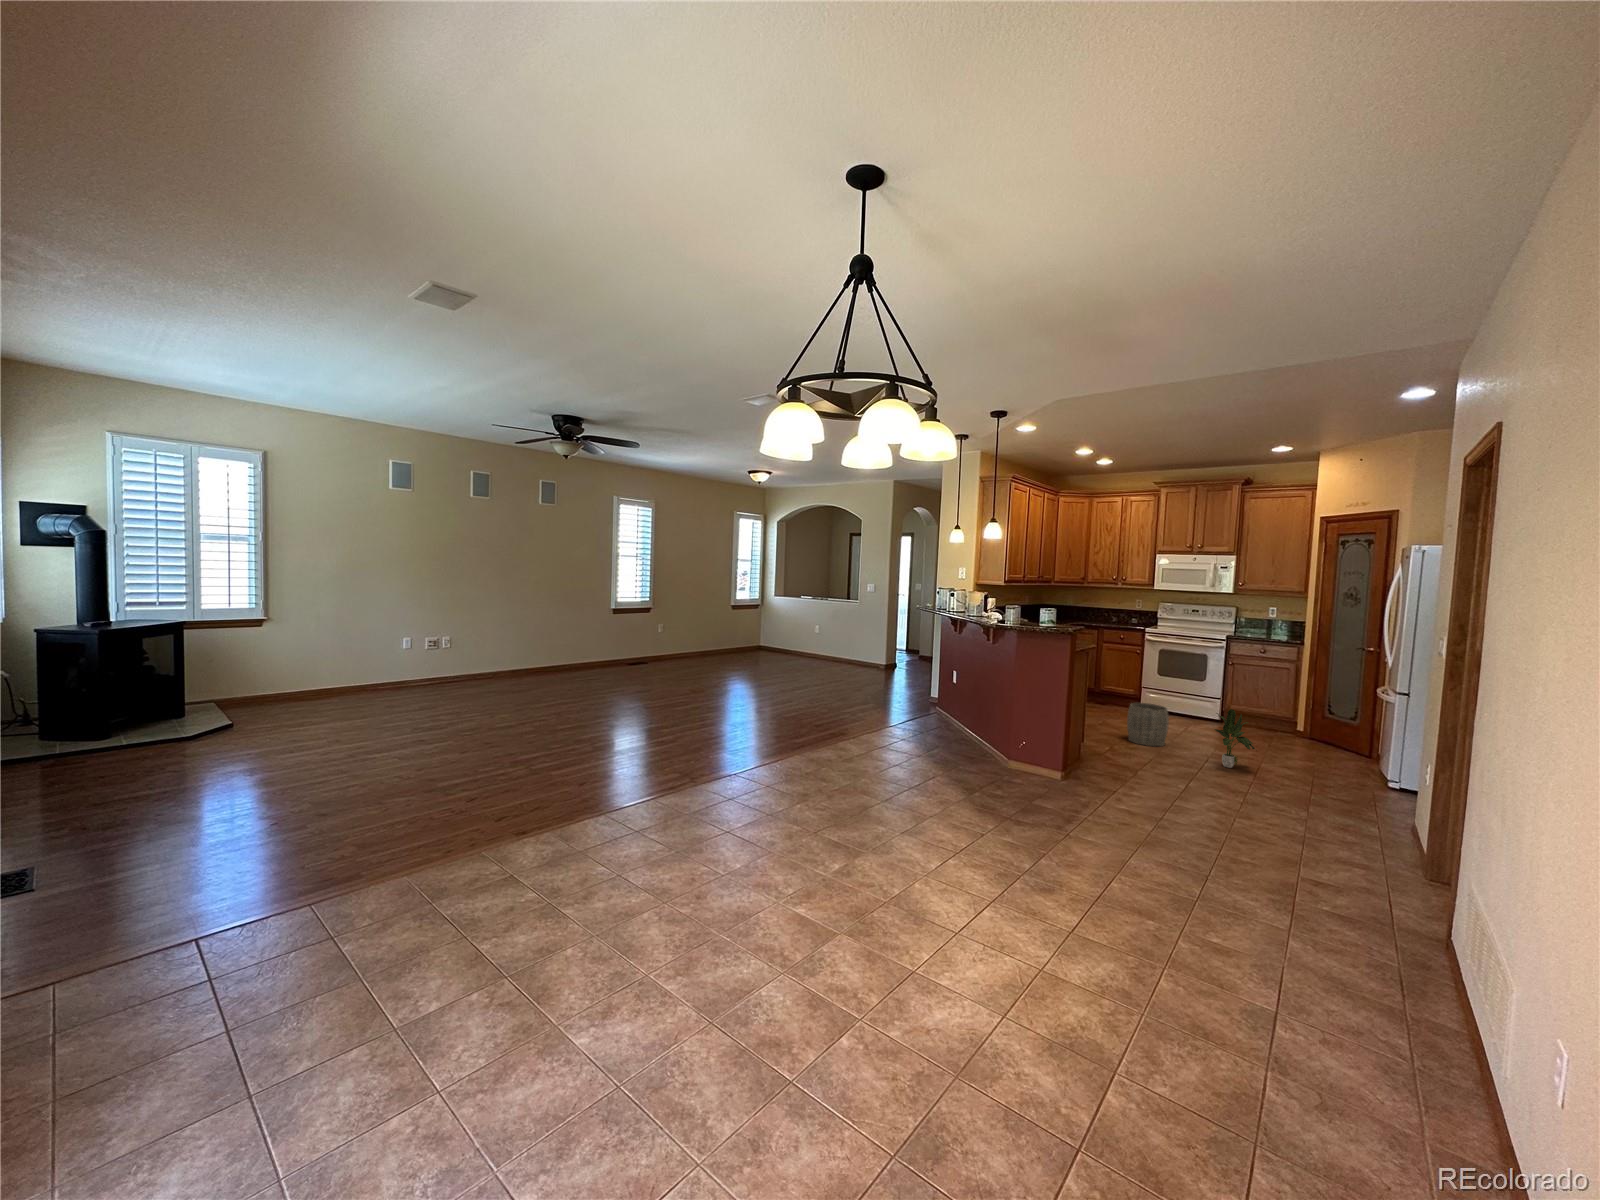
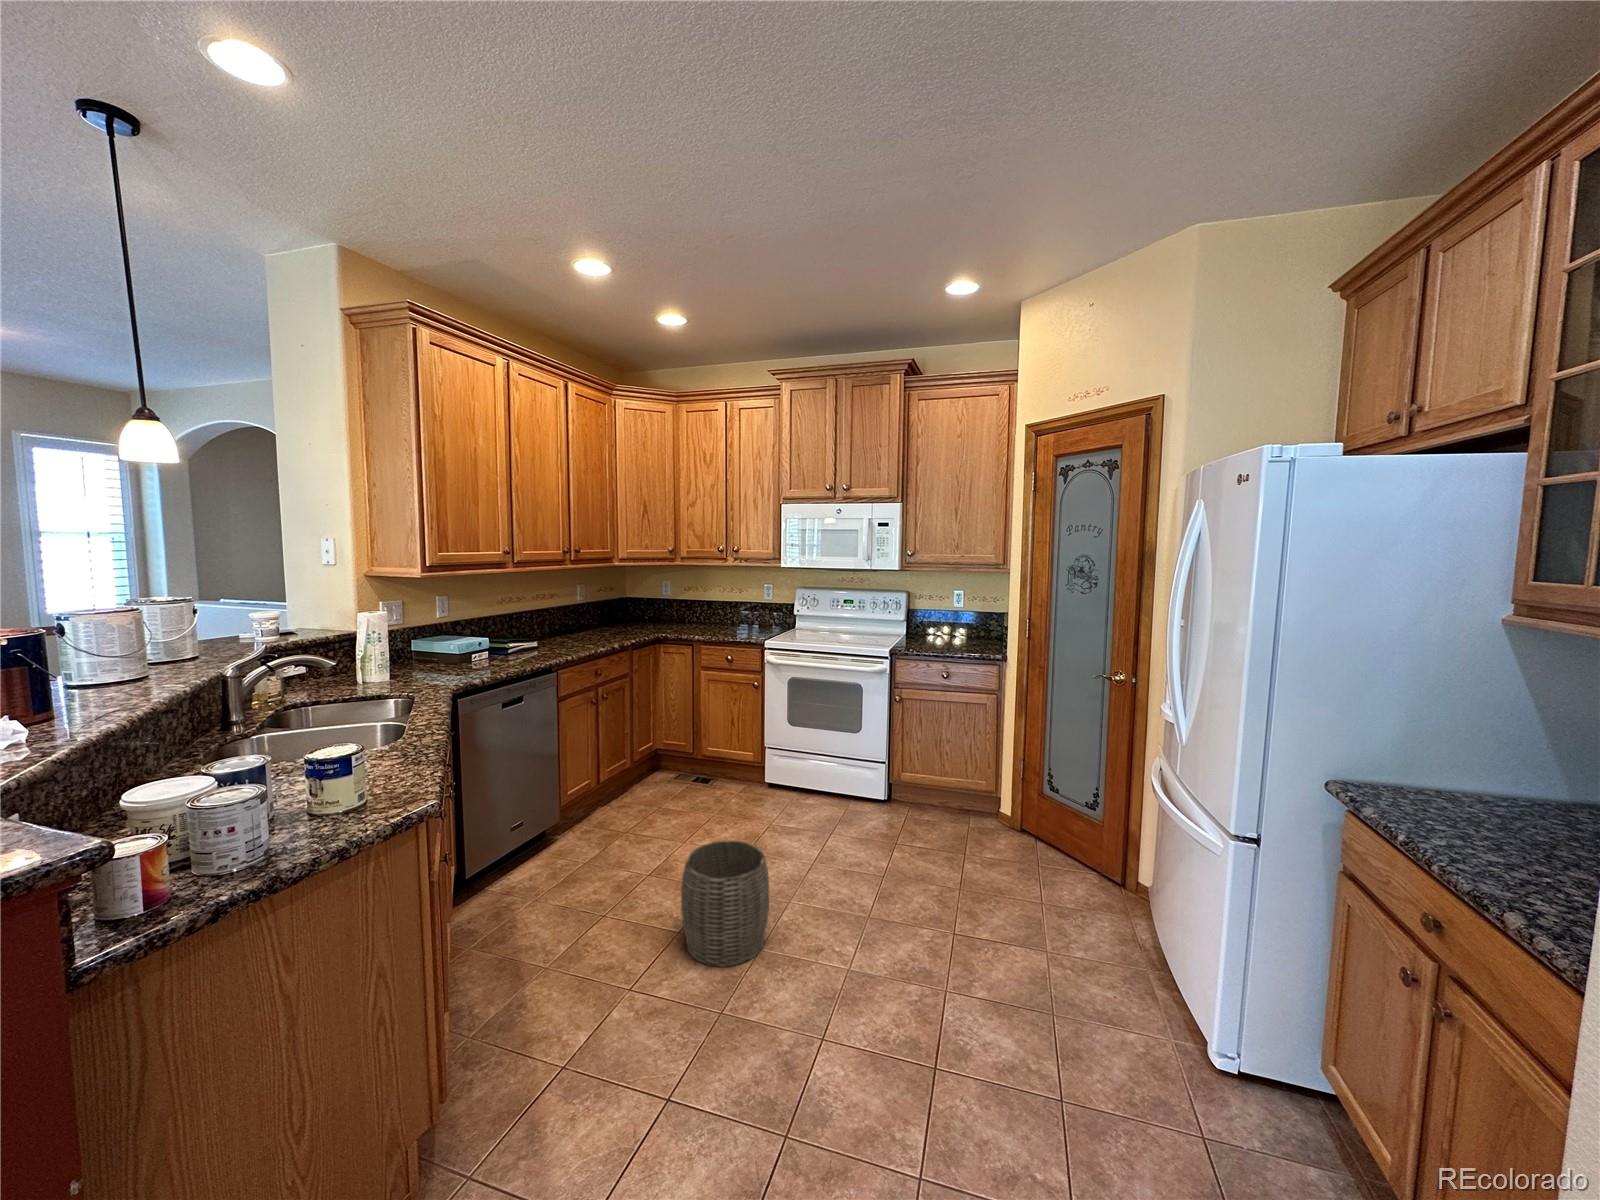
potted plant: present [1215,709,1255,768] -> none [847,892,949,1054]

